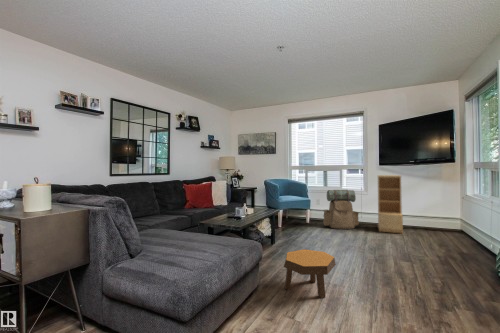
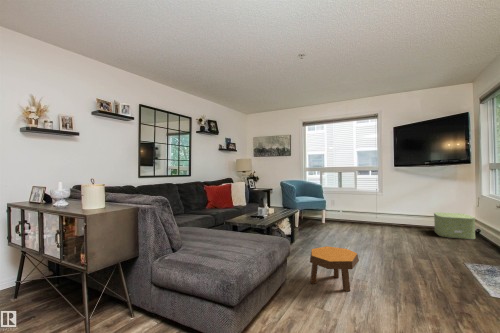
bookshelf: present [378,175,403,234] -> none [392,176,419,233]
backpack: present [323,190,359,229] -> none [339,190,374,229]
storage box: none [419,212,459,240] -> present [434,212,475,239]

